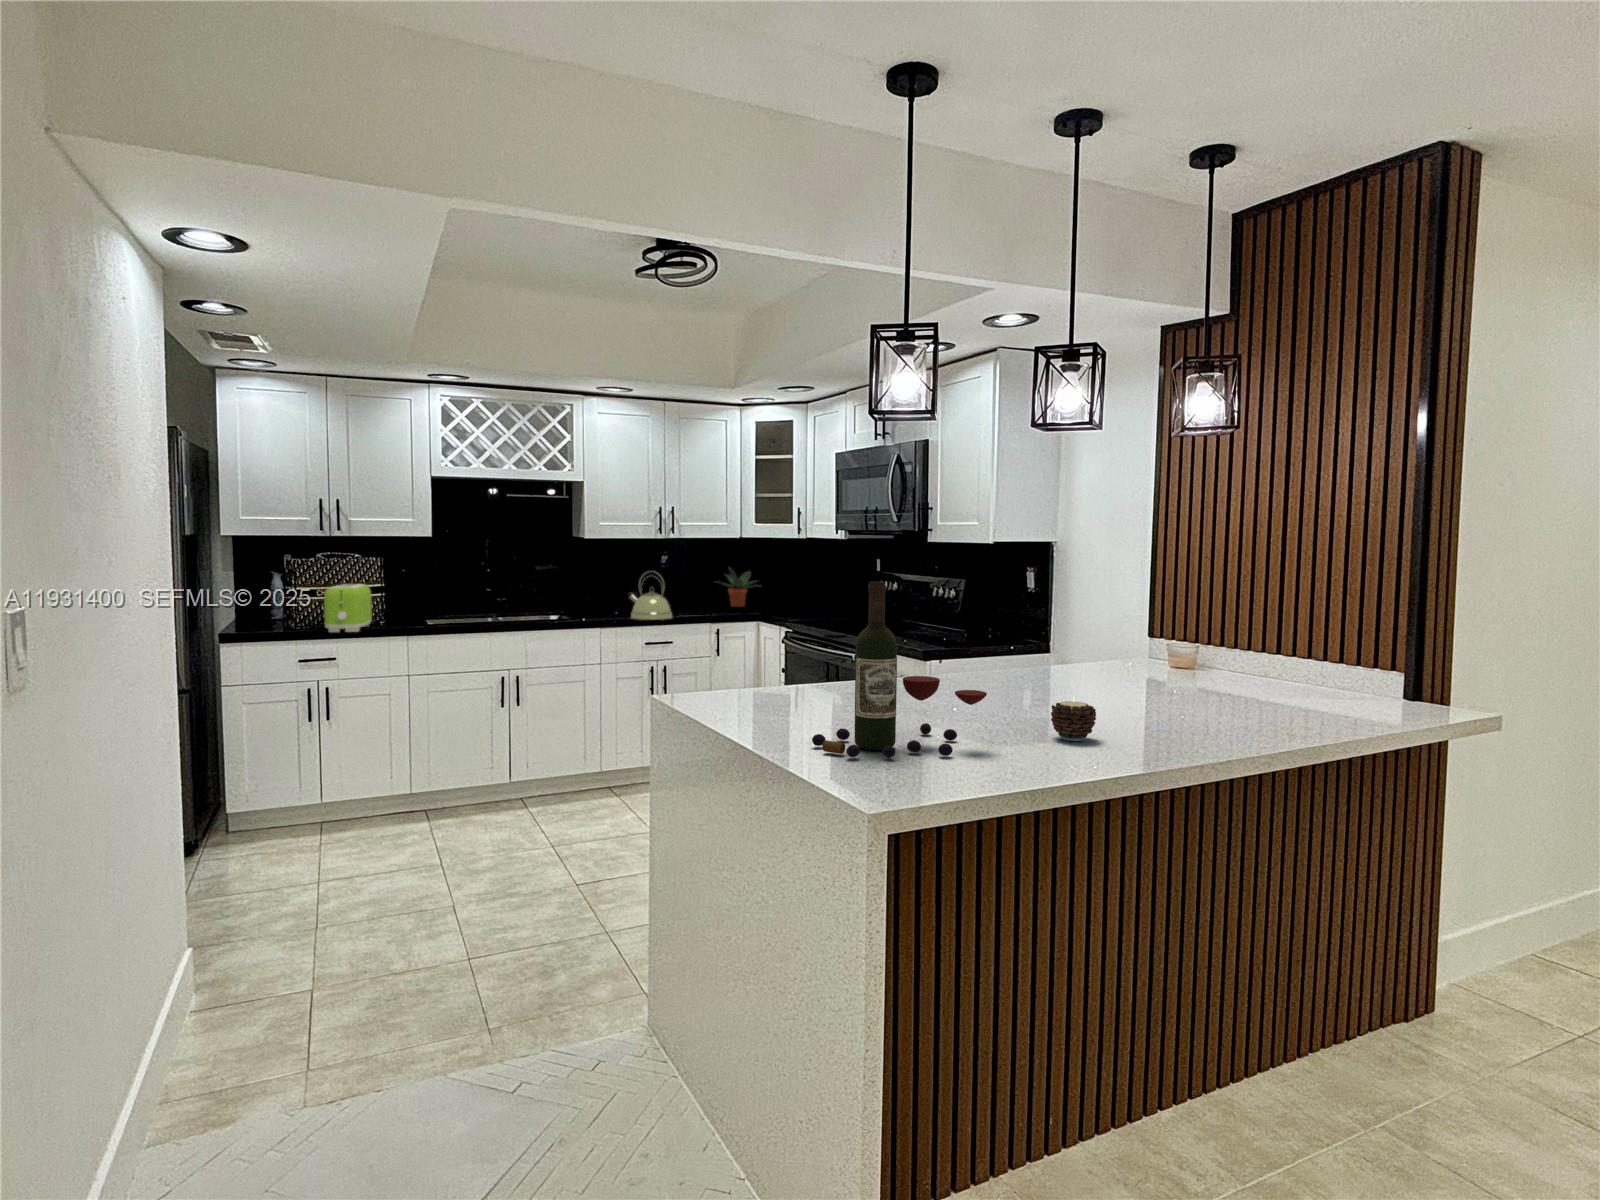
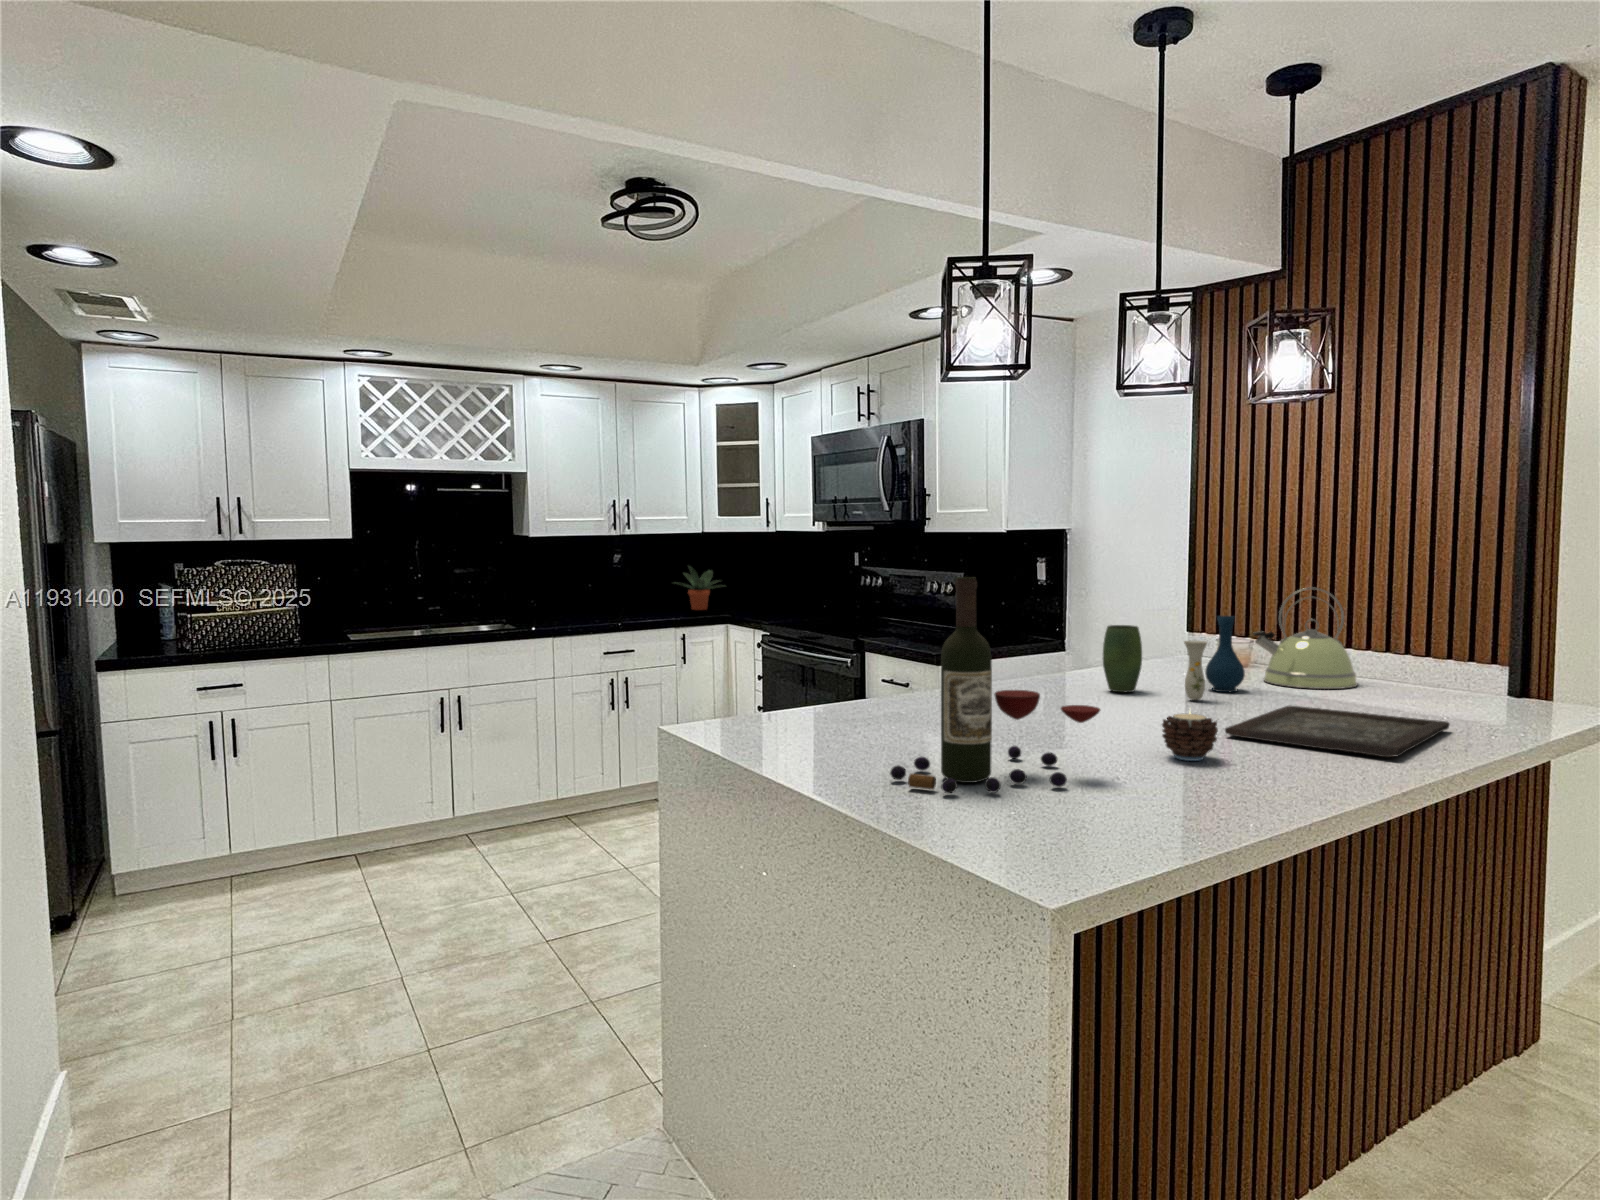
kettle: present [629,574,672,620] -> present [1253,587,1357,689]
toaster: present [324,584,372,632] -> none [227,595,283,653]
vase: none [1043,622,1168,694] -> present [1103,616,1245,700]
tray: none [1117,701,1319,744] -> present [1225,706,1450,757]

